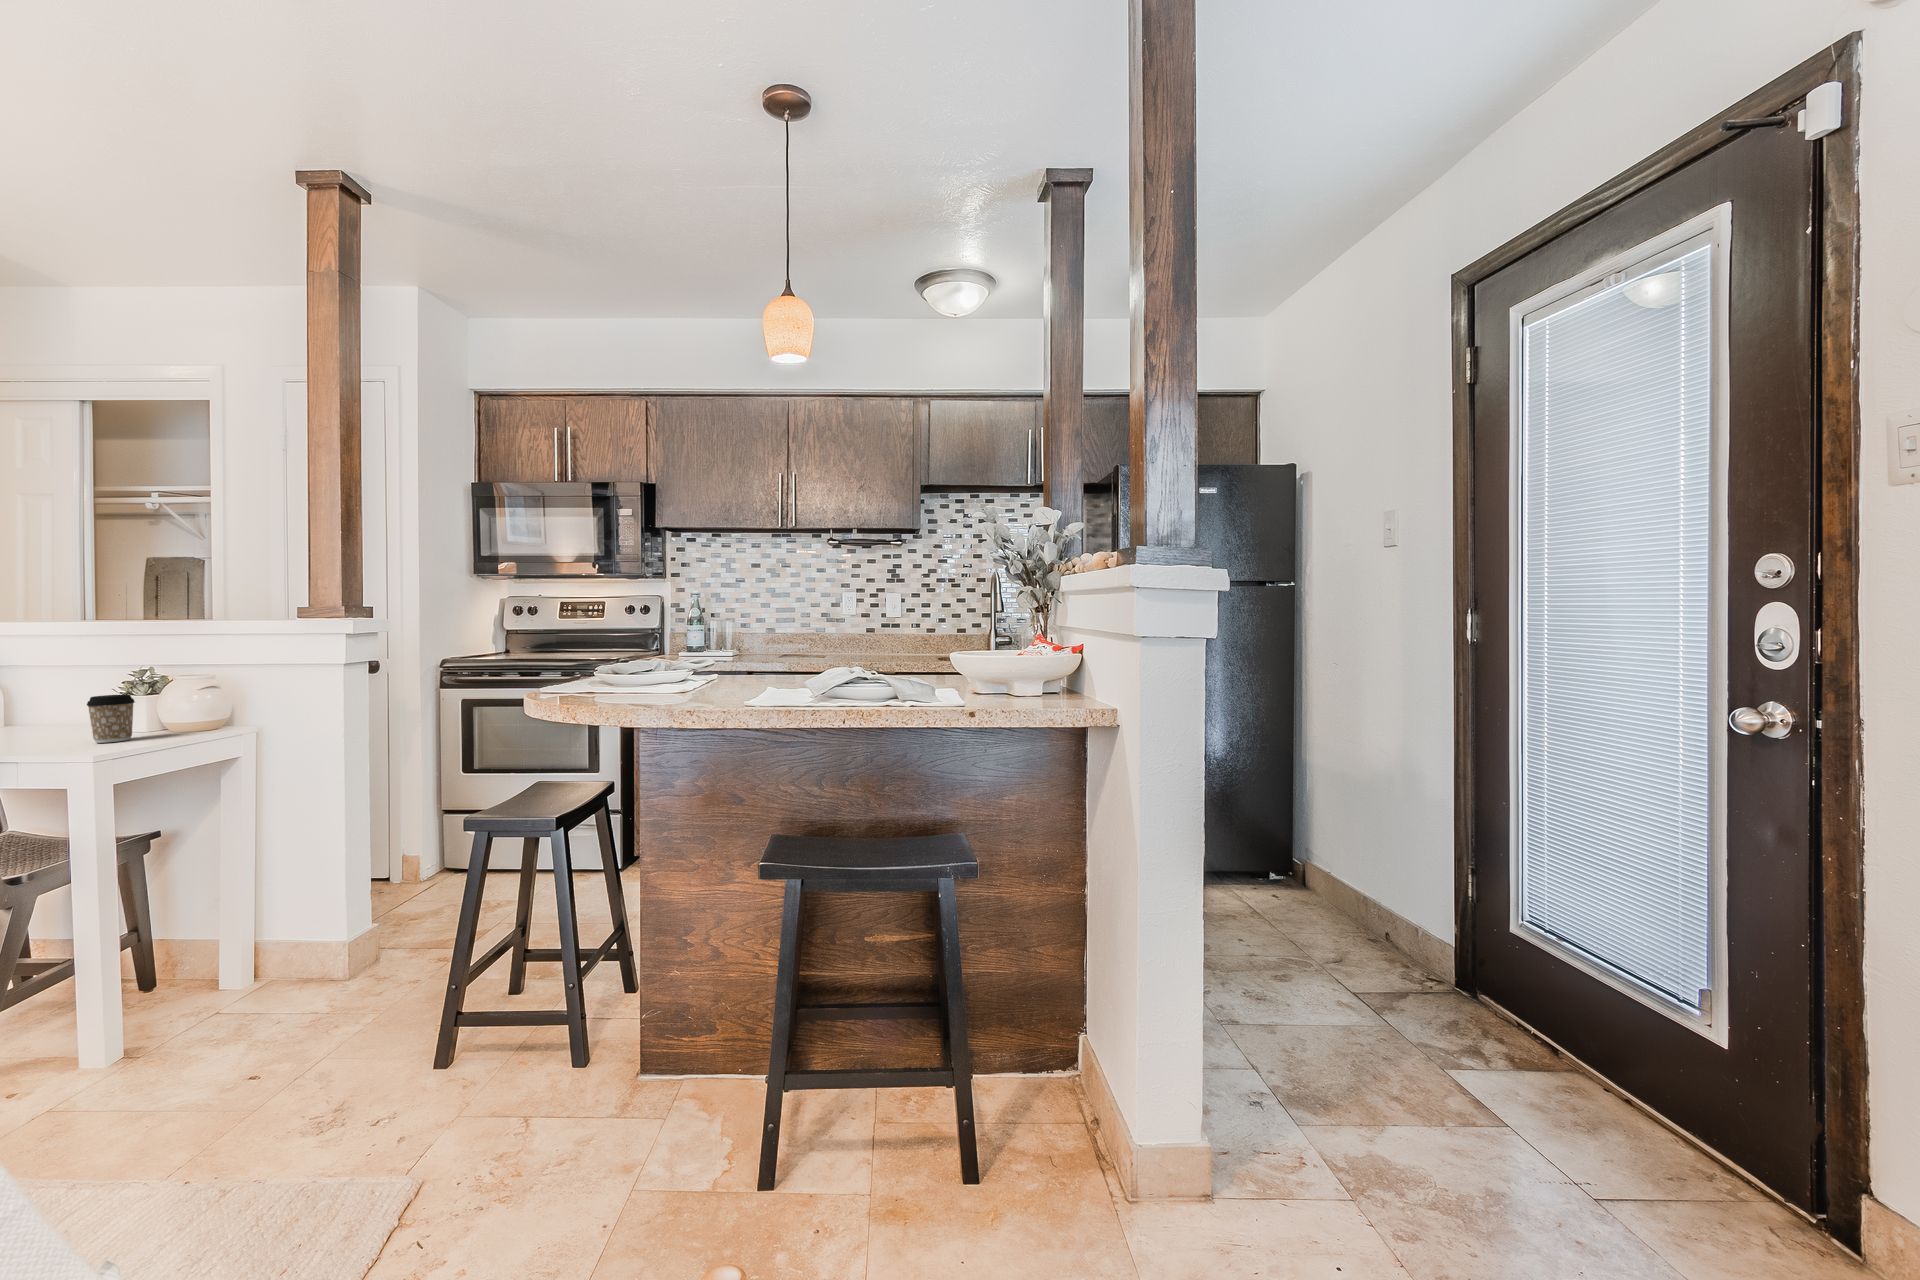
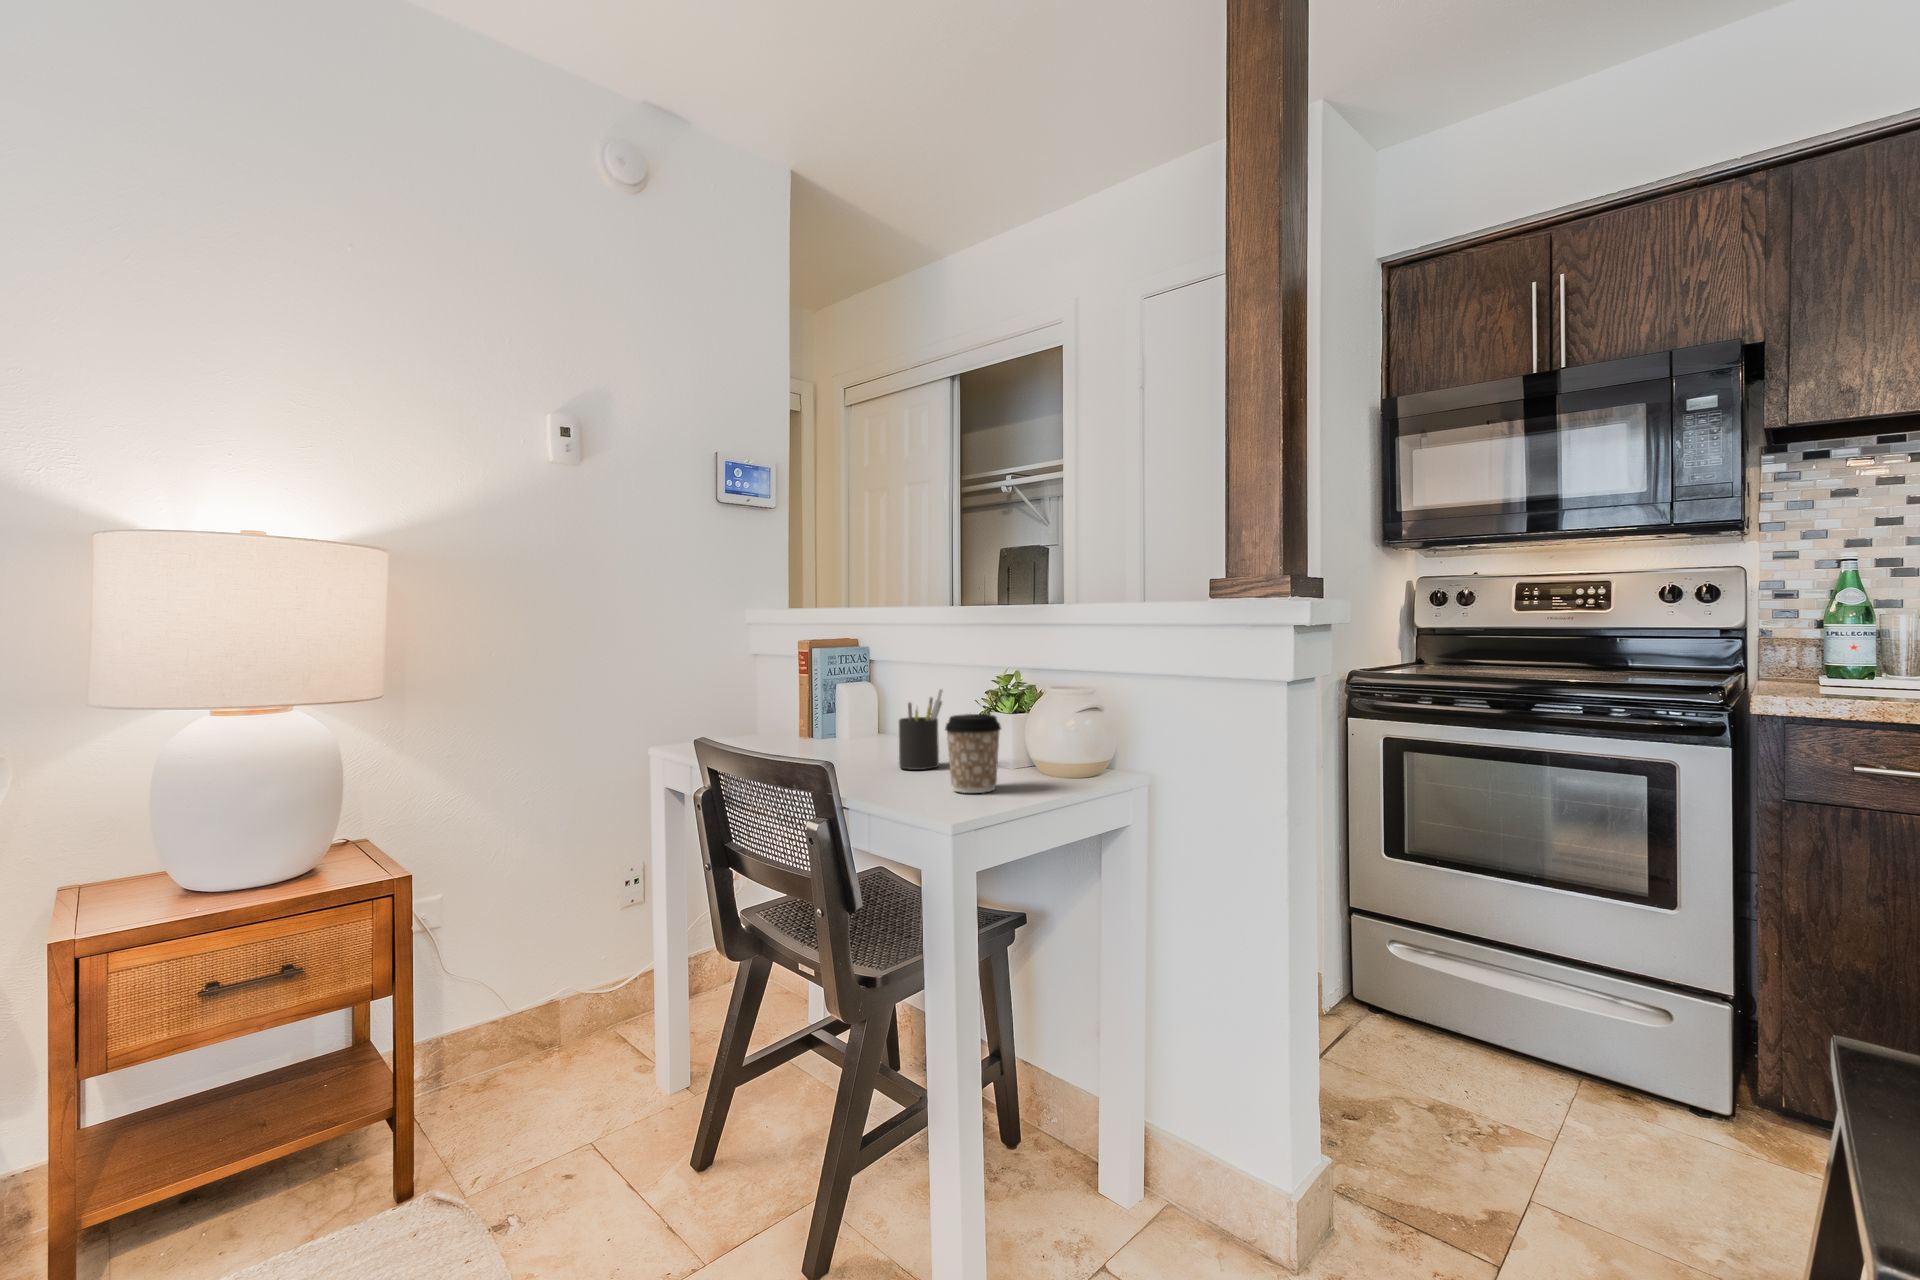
pen holder: none [40,682,83,739] -> present [899,689,943,770]

